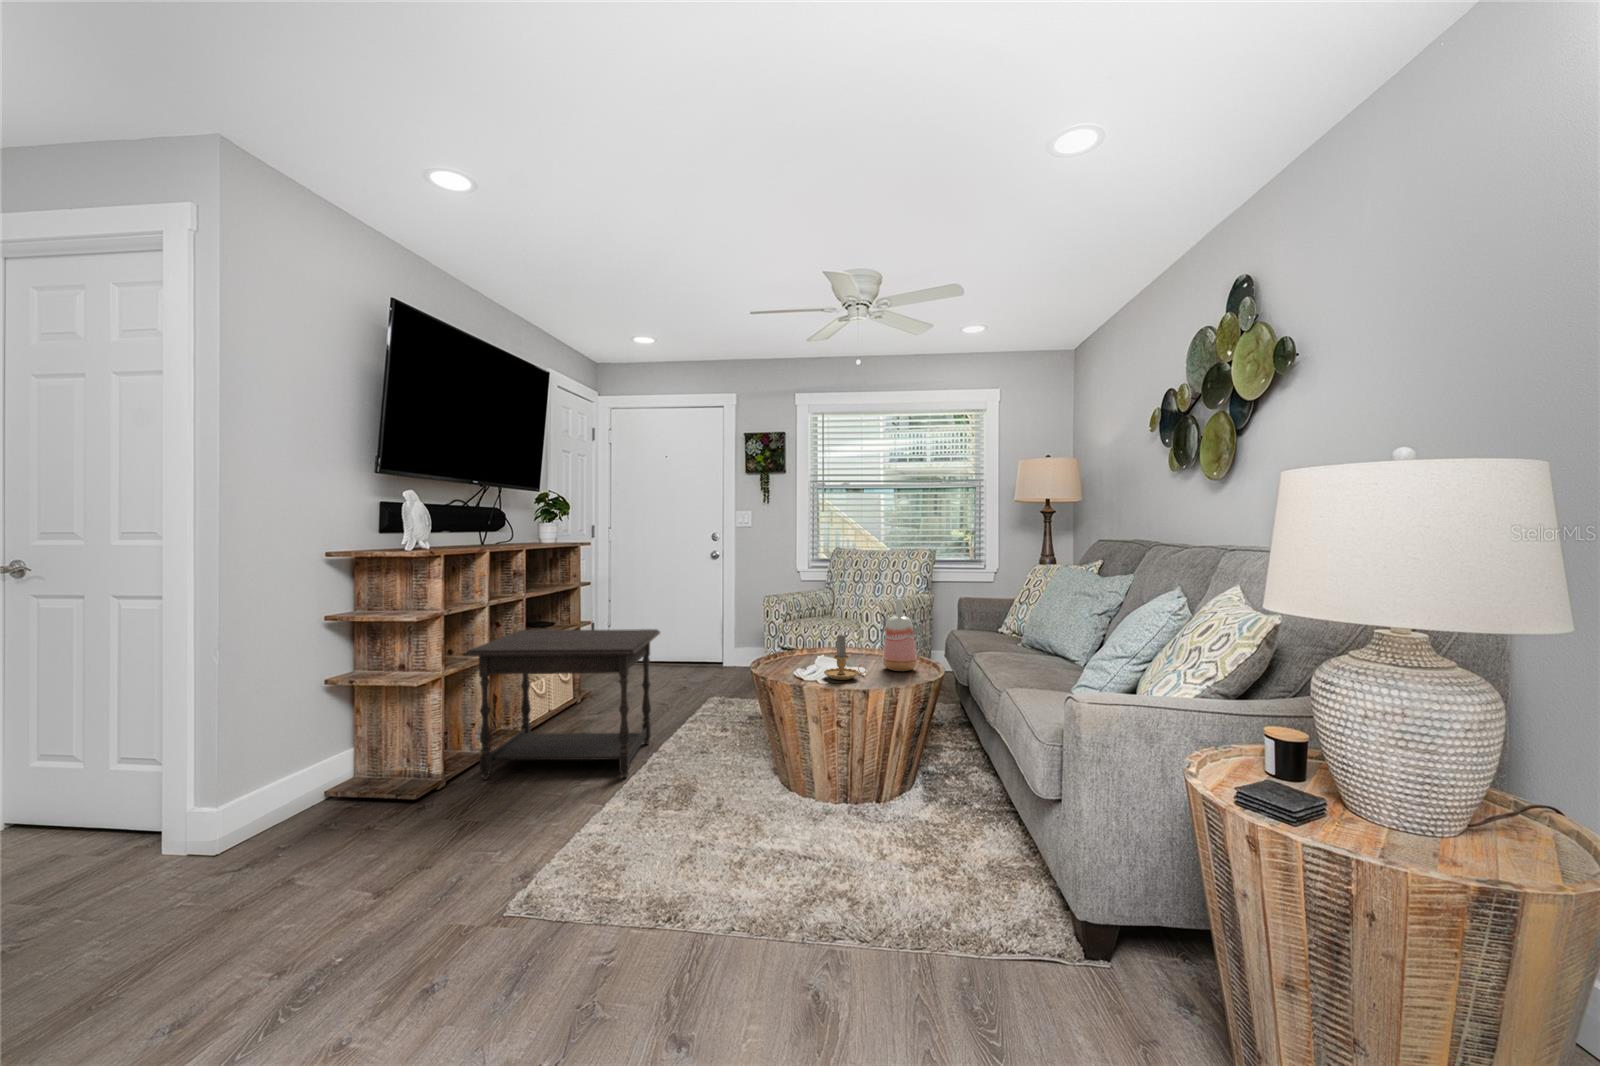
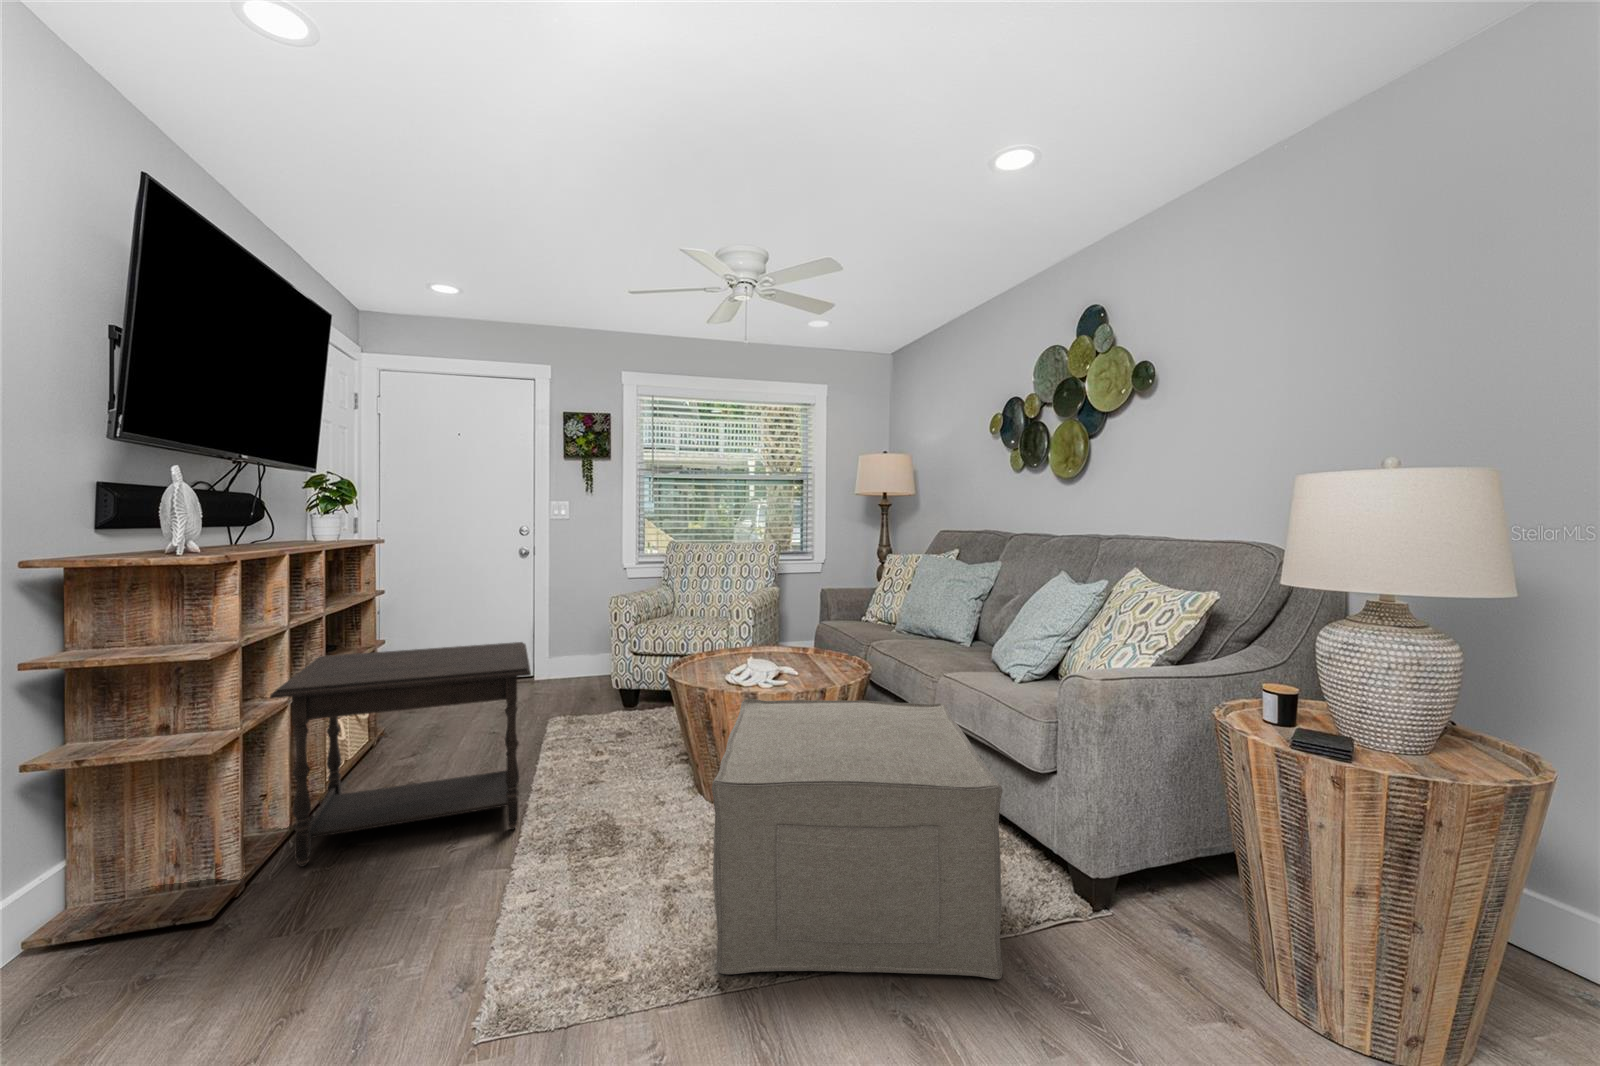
vase: present [882,598,917,671] -> none [807,592,842,667]
candle: present [824,635,866,680] -> none [762,631,808,682]
ottoman: none [682,692,975,985] -> present [712,699,1003,979]

